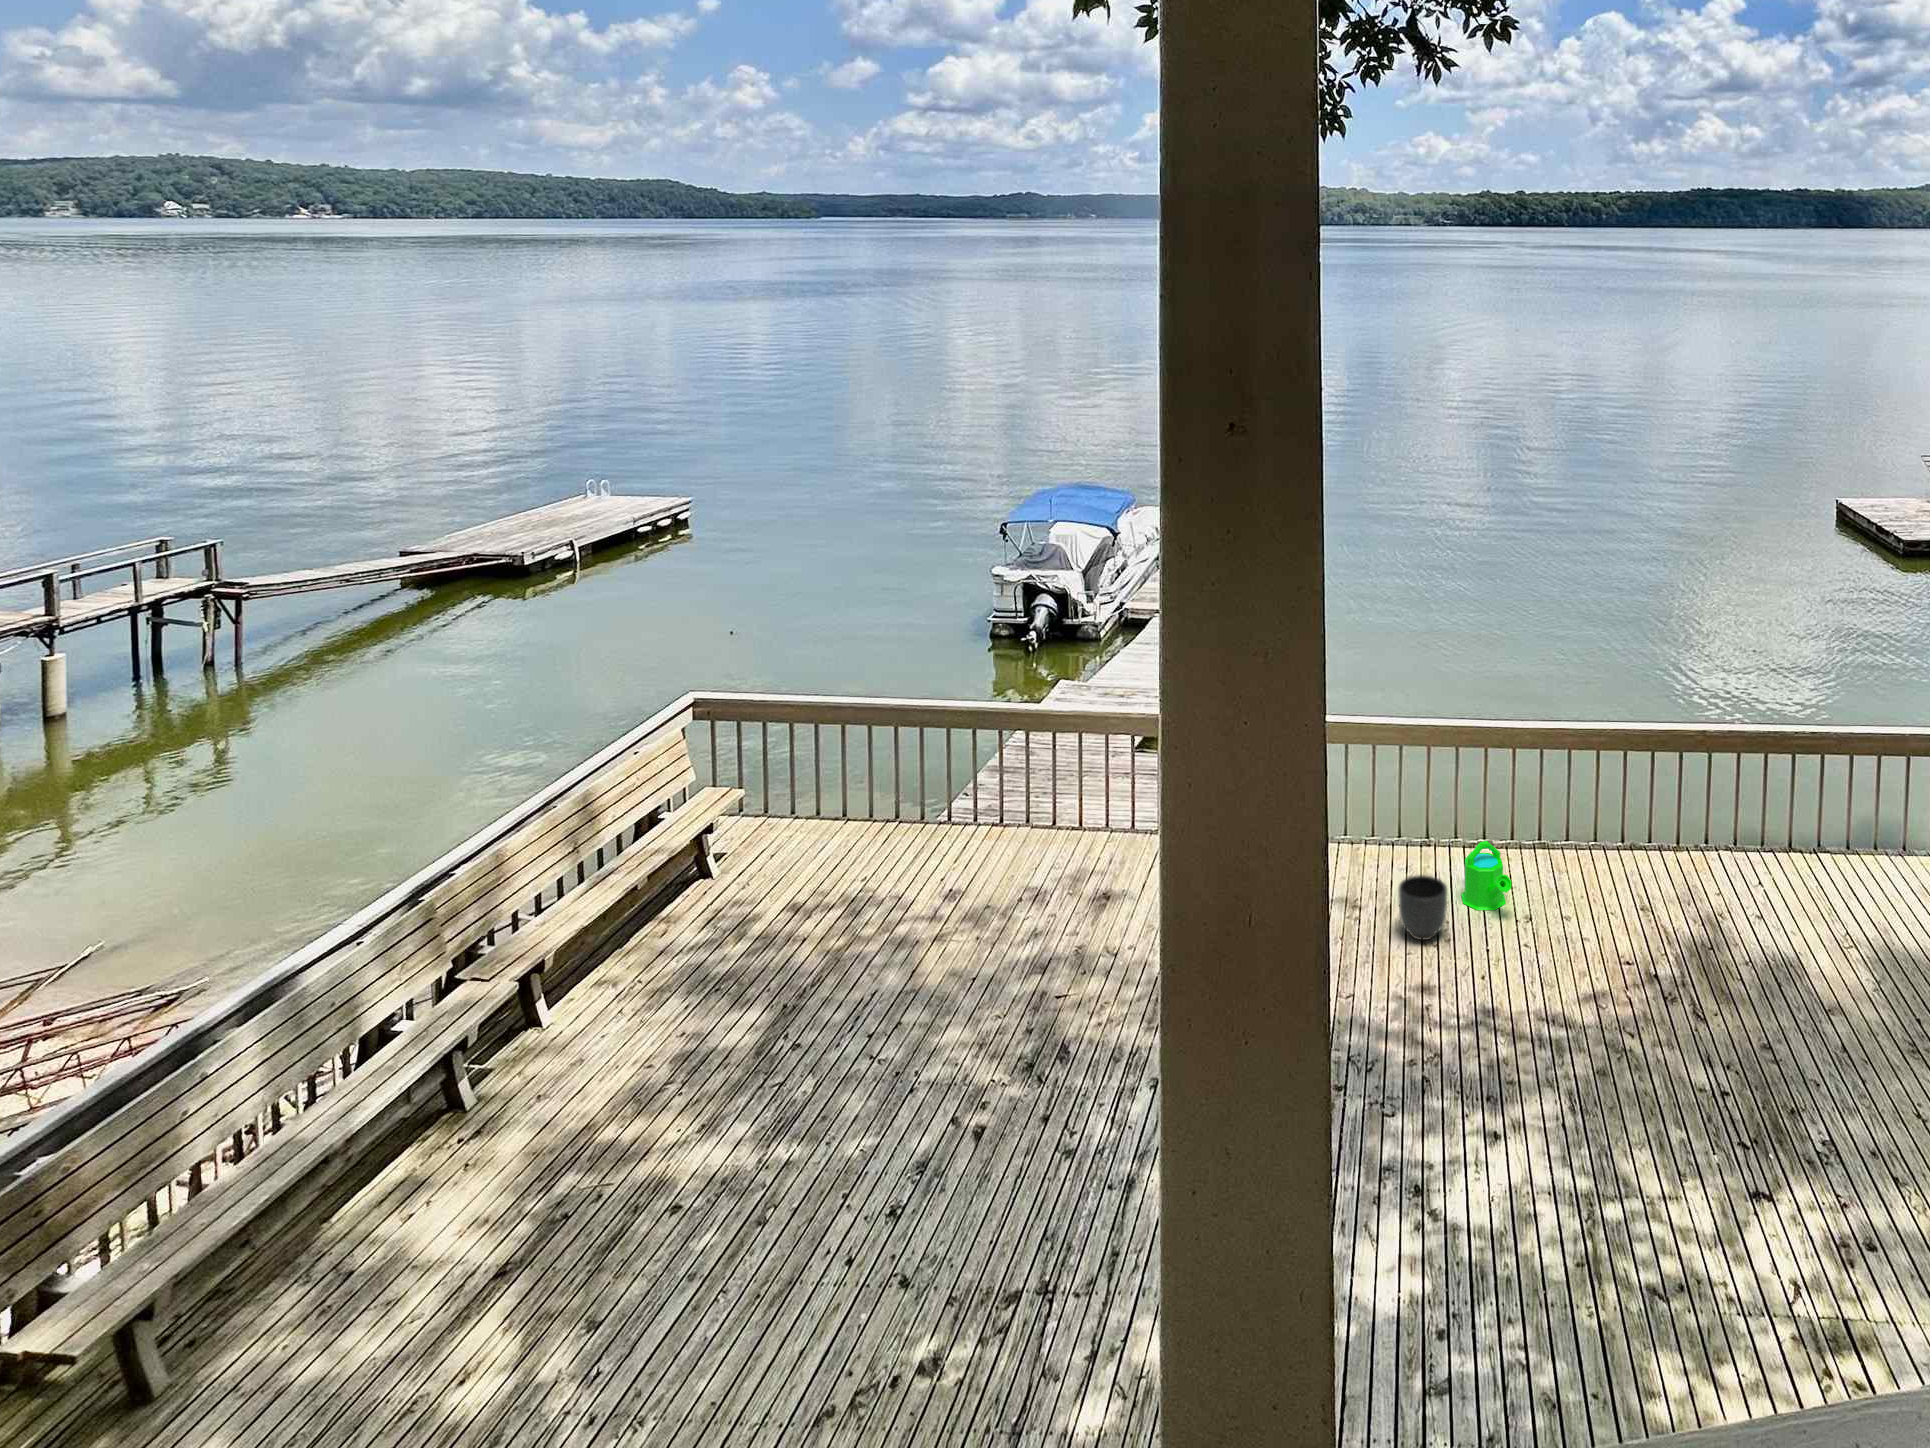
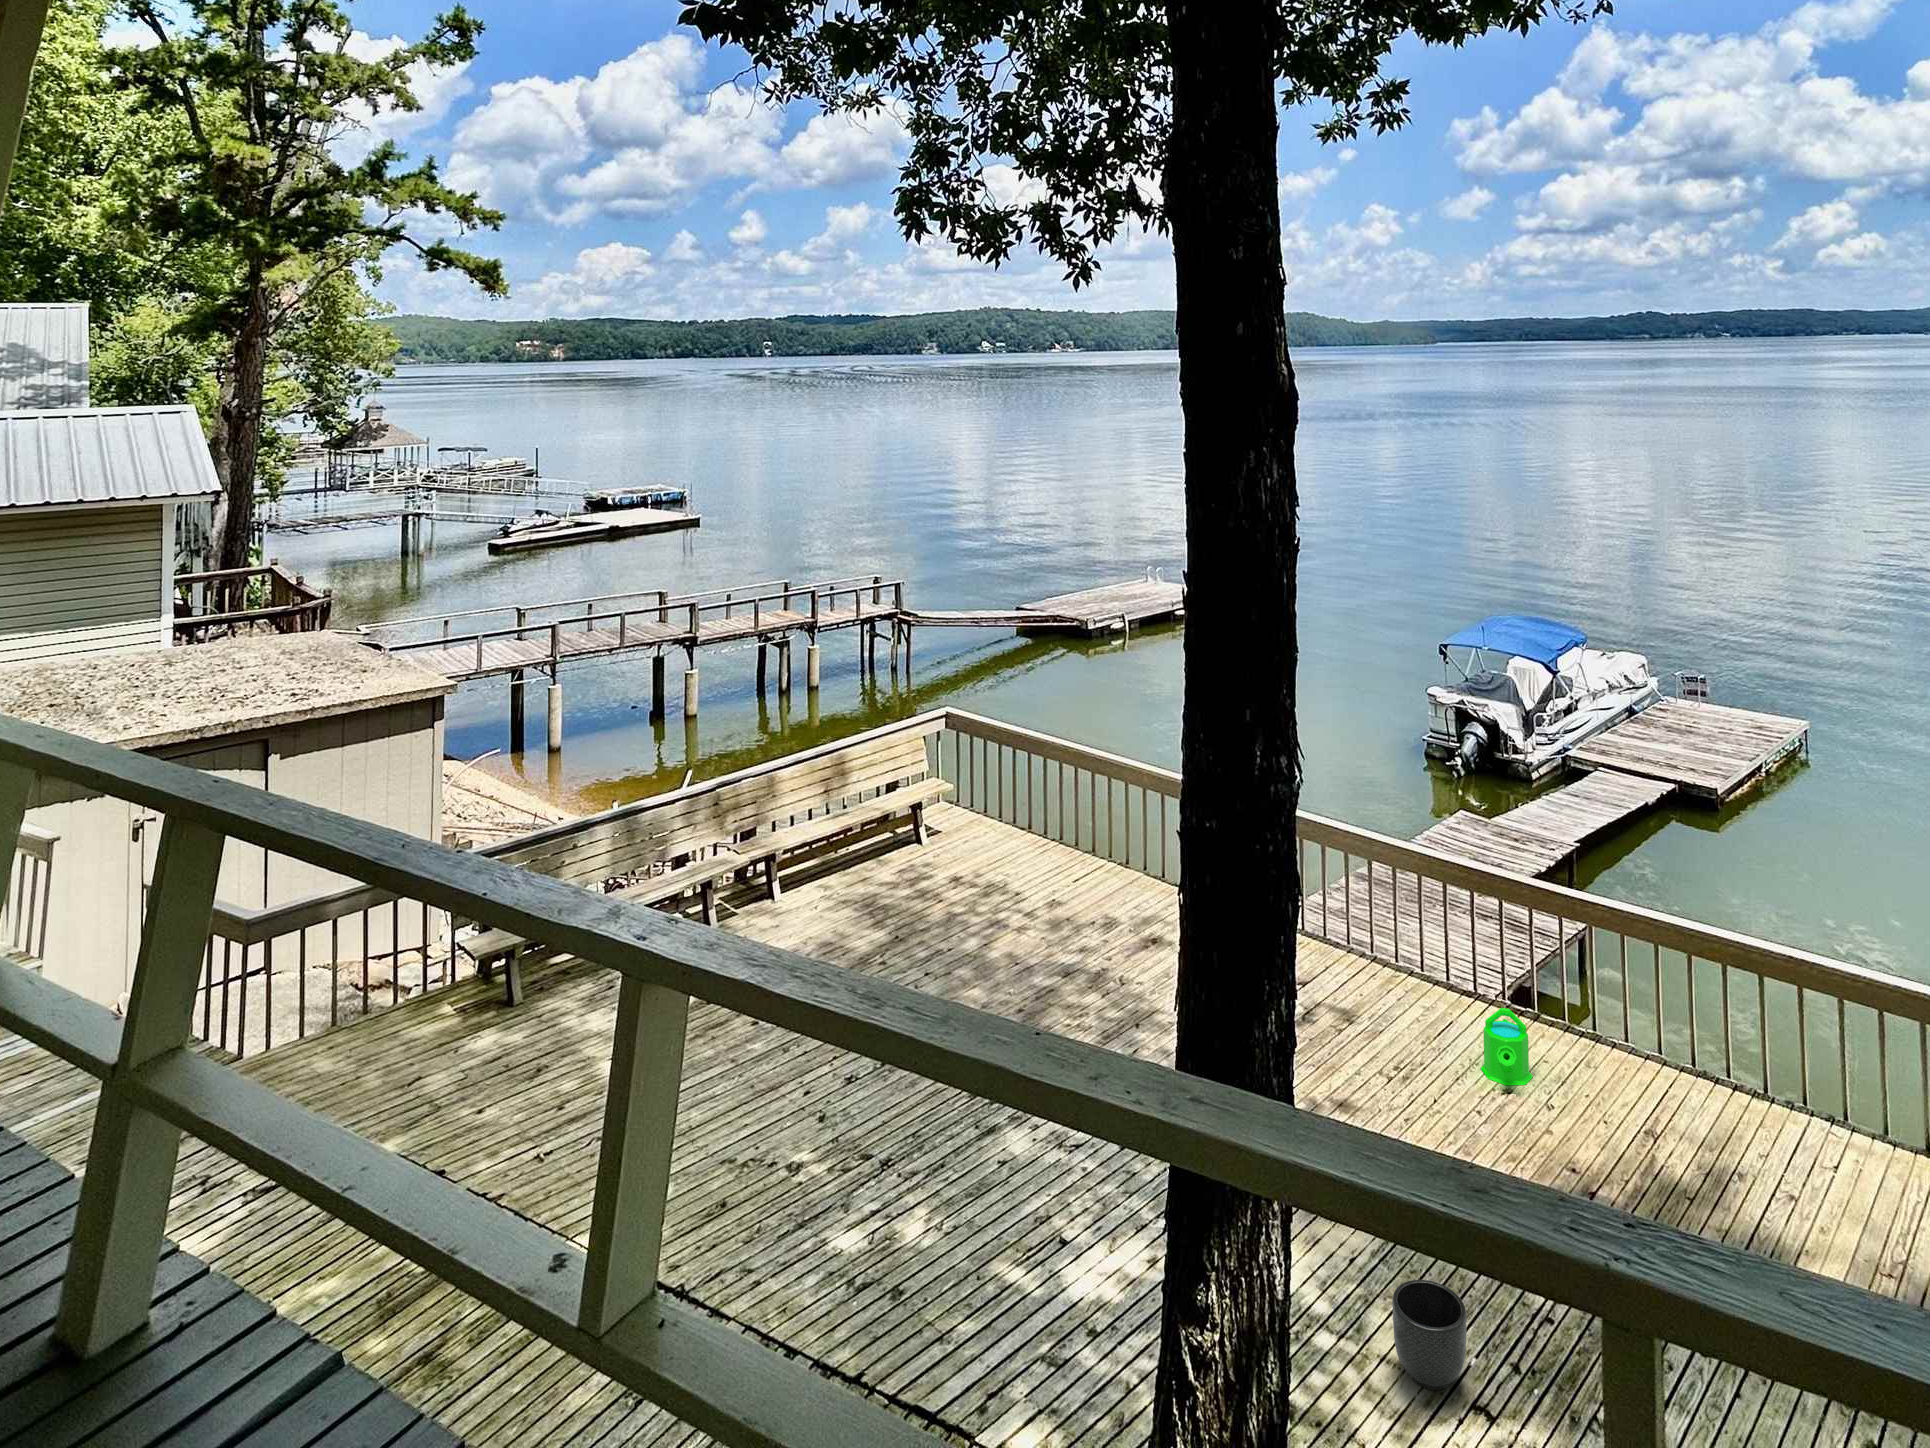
planter: present [1398,875,1447,940] -> present [1392,1280,1466,1390]

